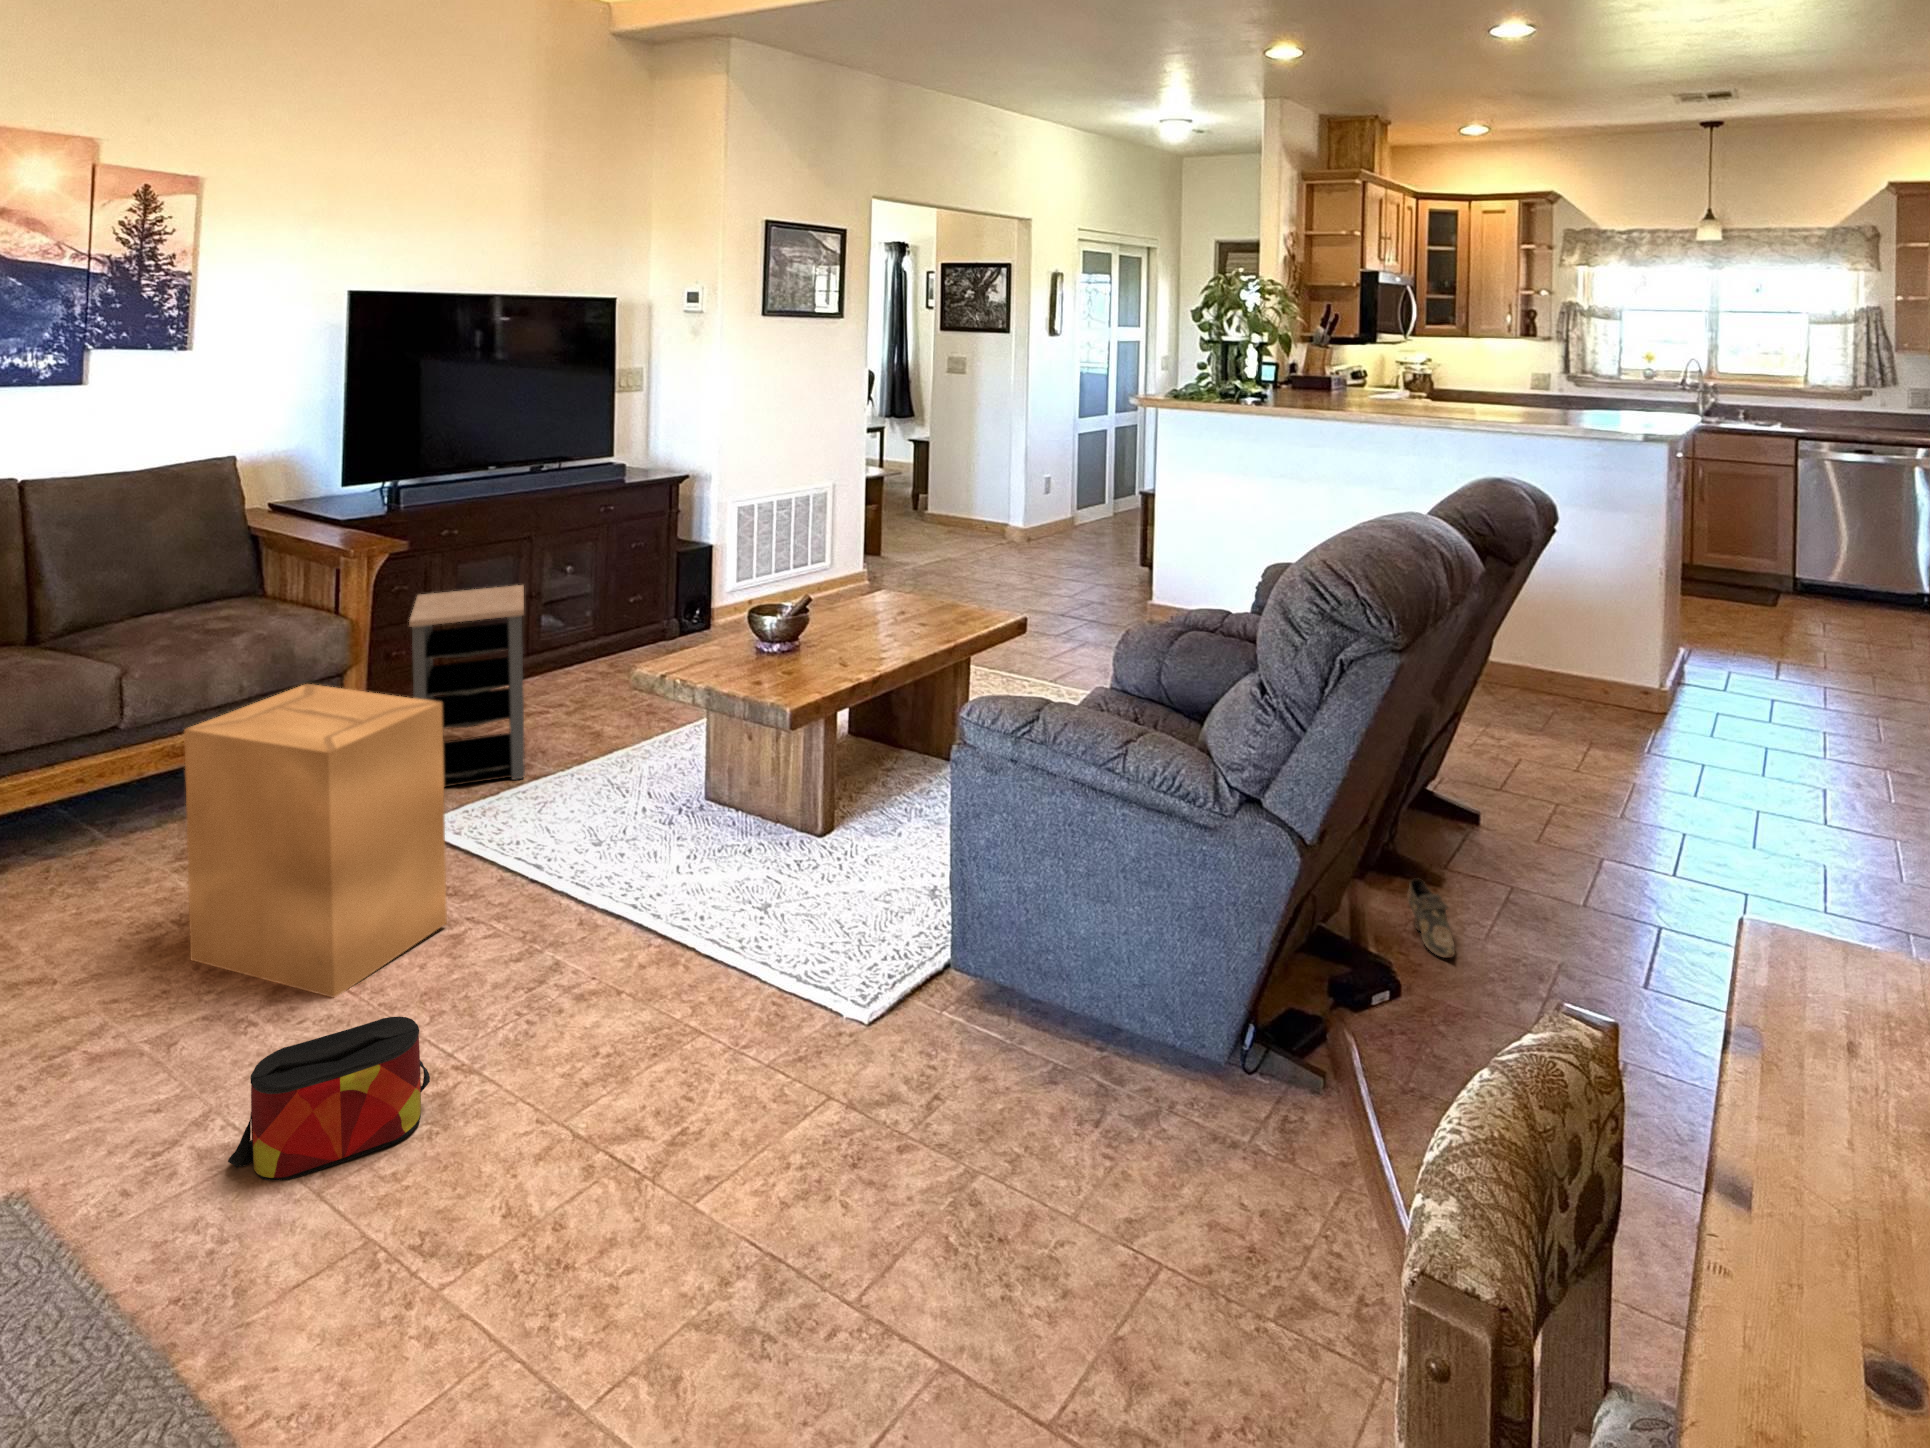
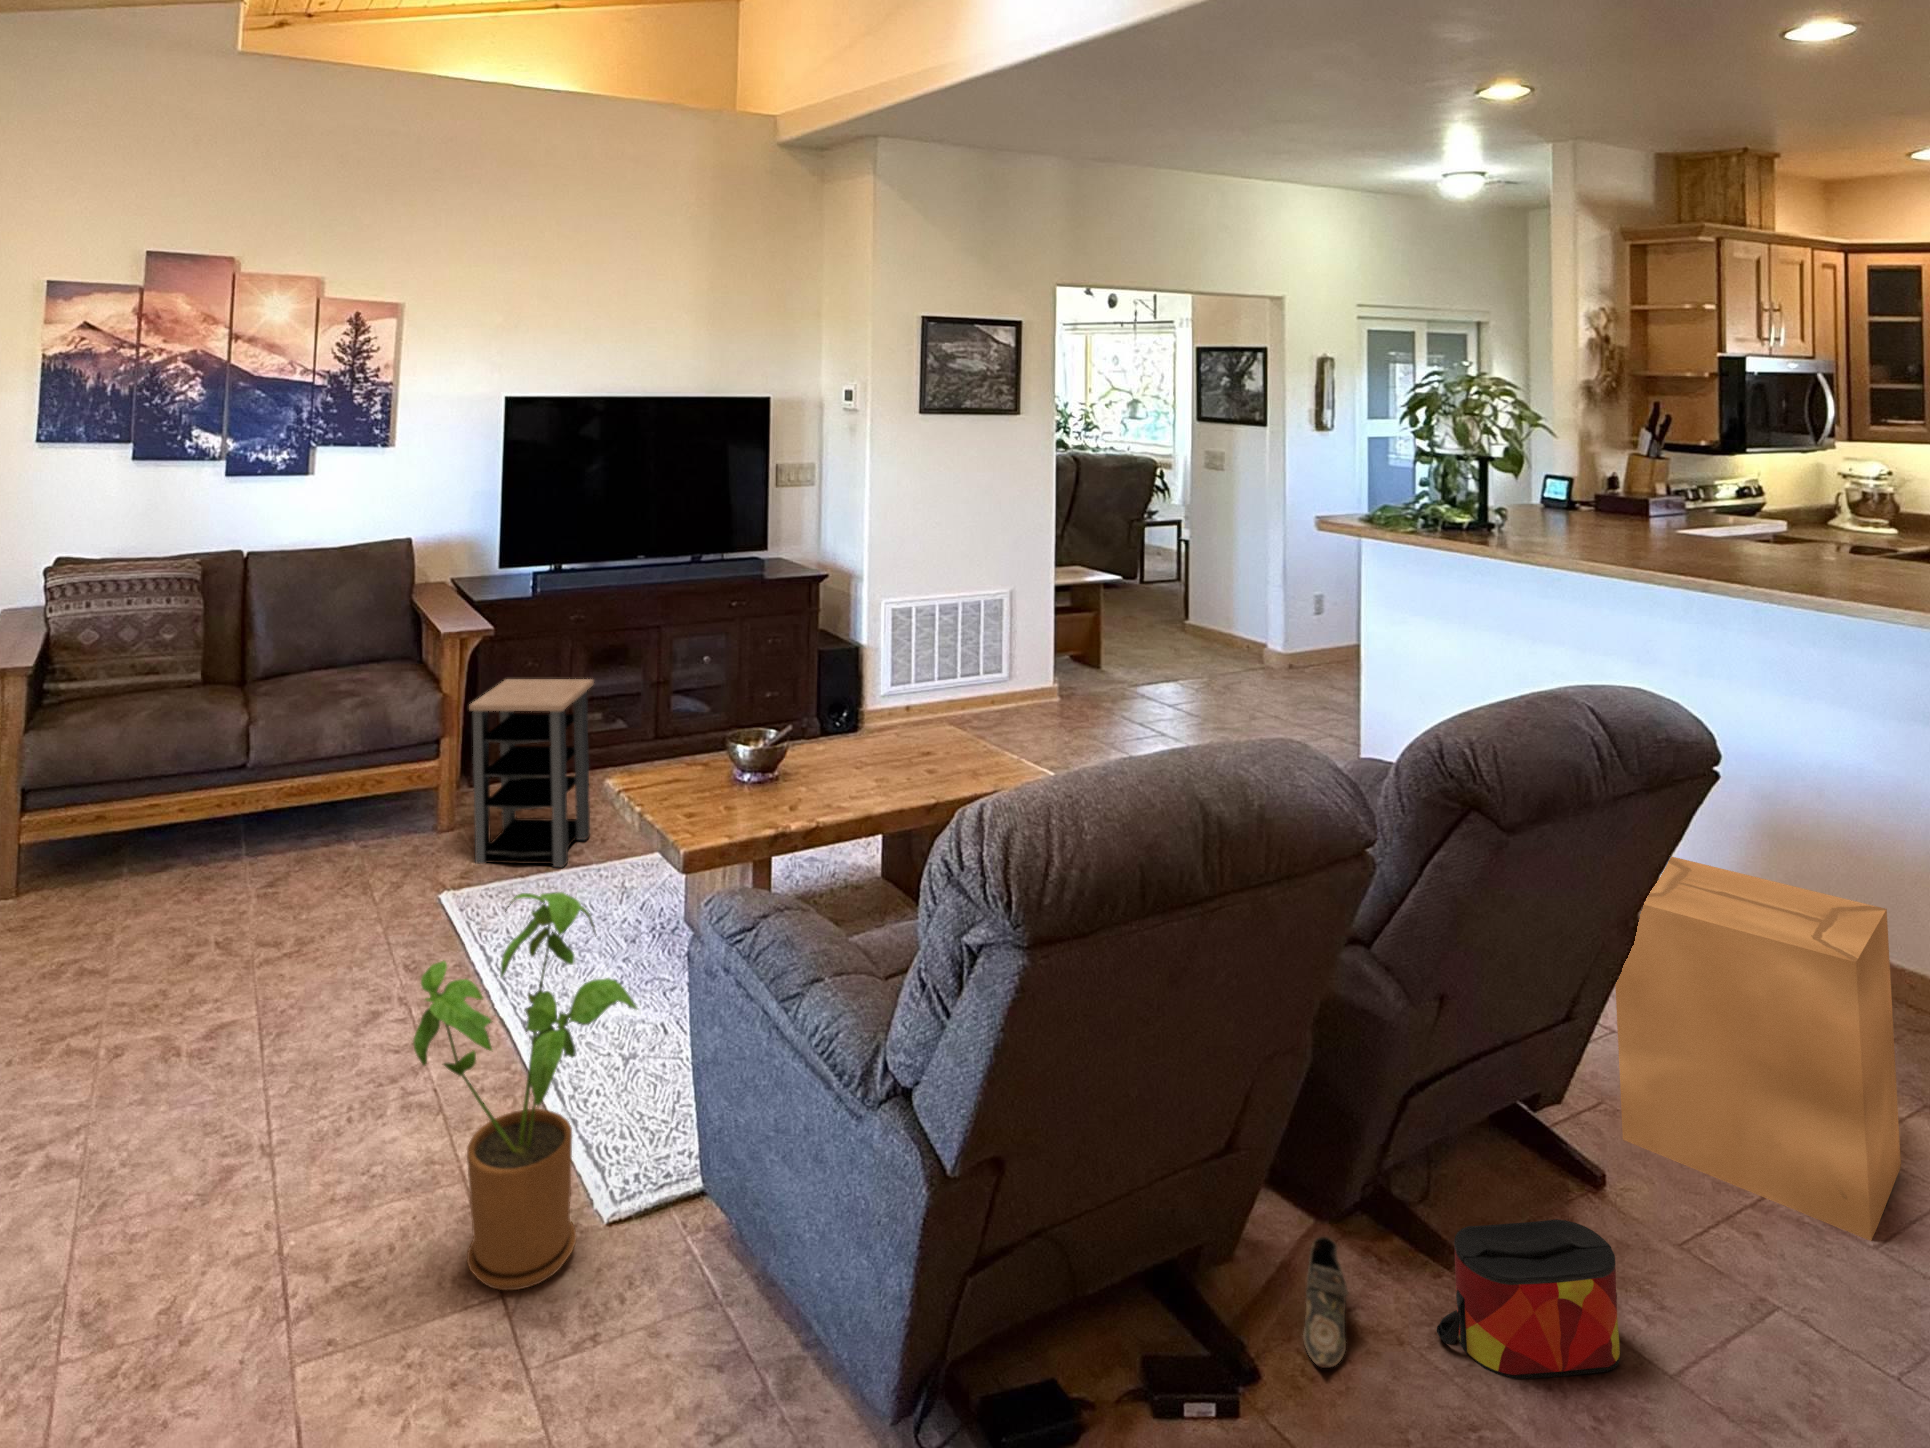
cardboard box: present [184,684,447,998] -> present [1615,856,1901,1241]
house plant: none [727,729,939,1100] -> present [413,892,638,1290]
bag: present [228,1017,430,1181] -> present [1437,1219,1620,1379]

